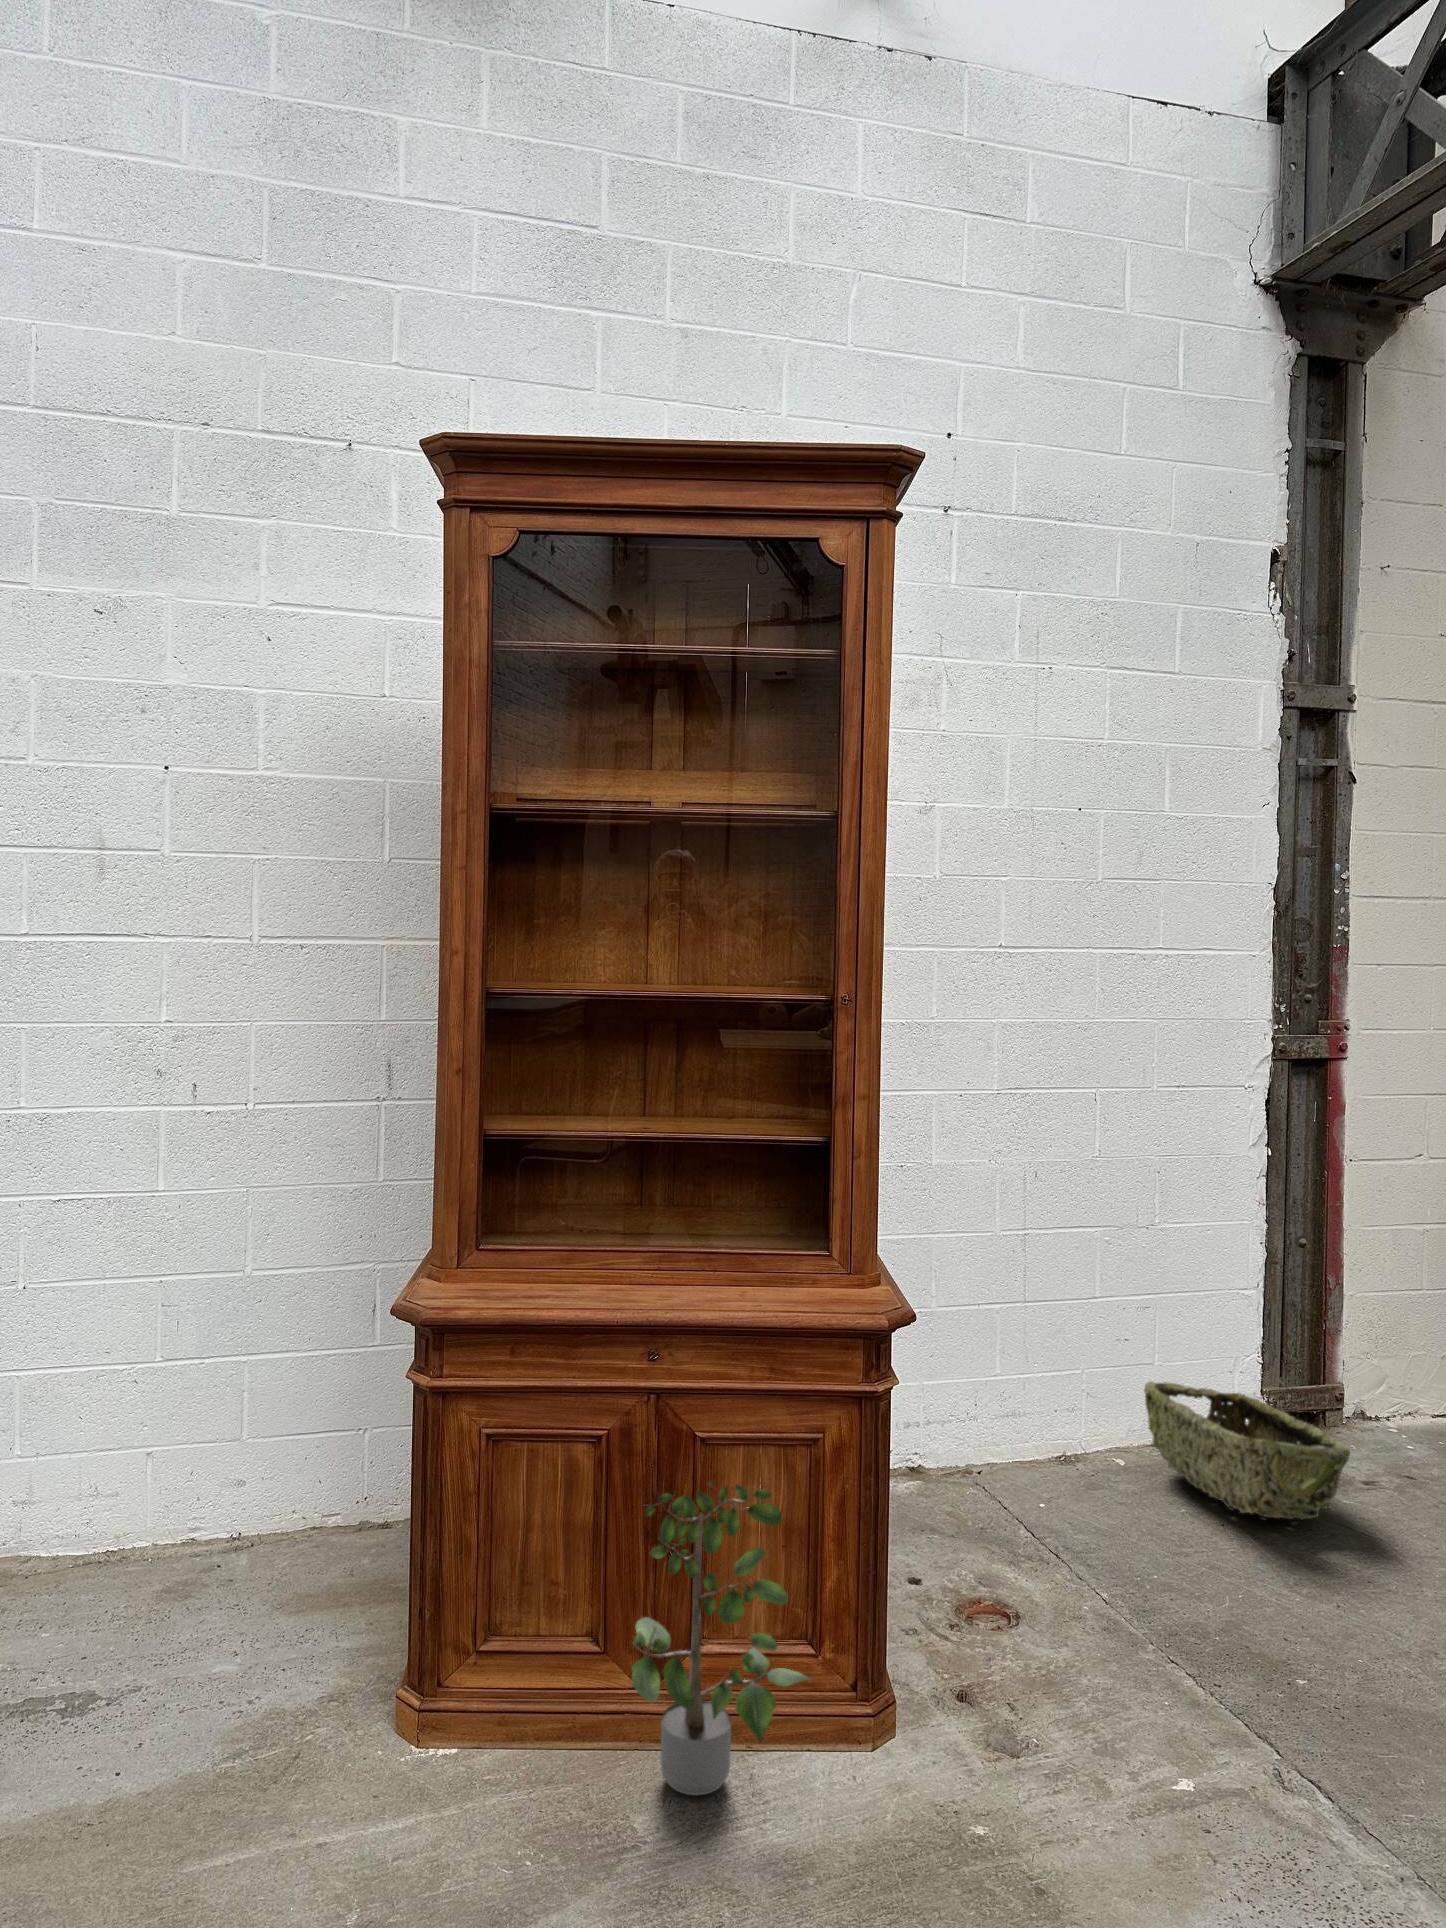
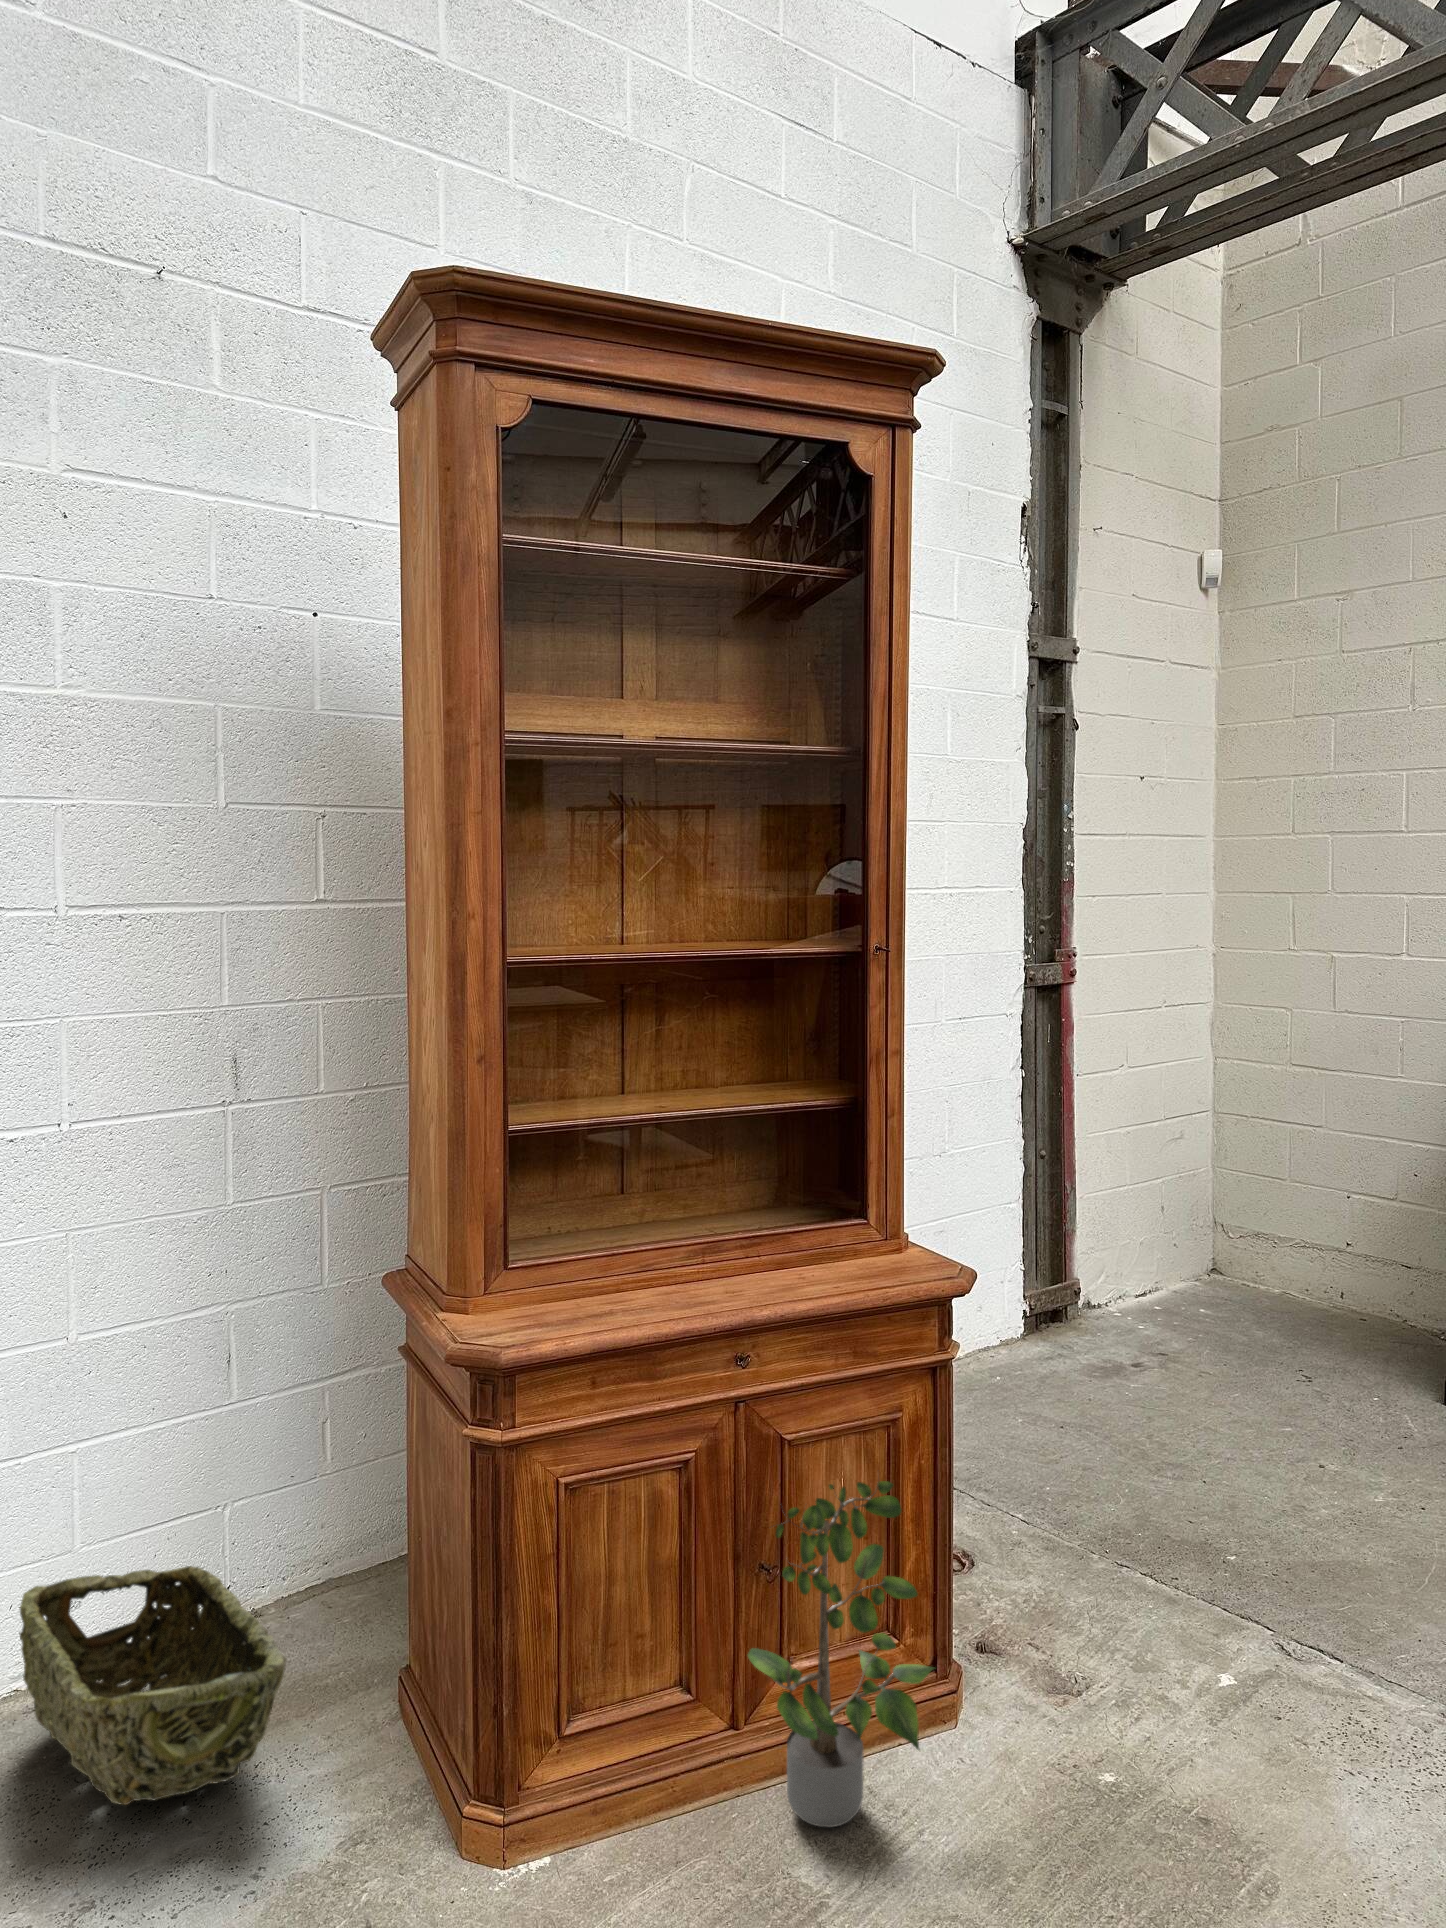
woven basket: present [1144,1382,1350,1519] -> present [20,1566,287,1805]

